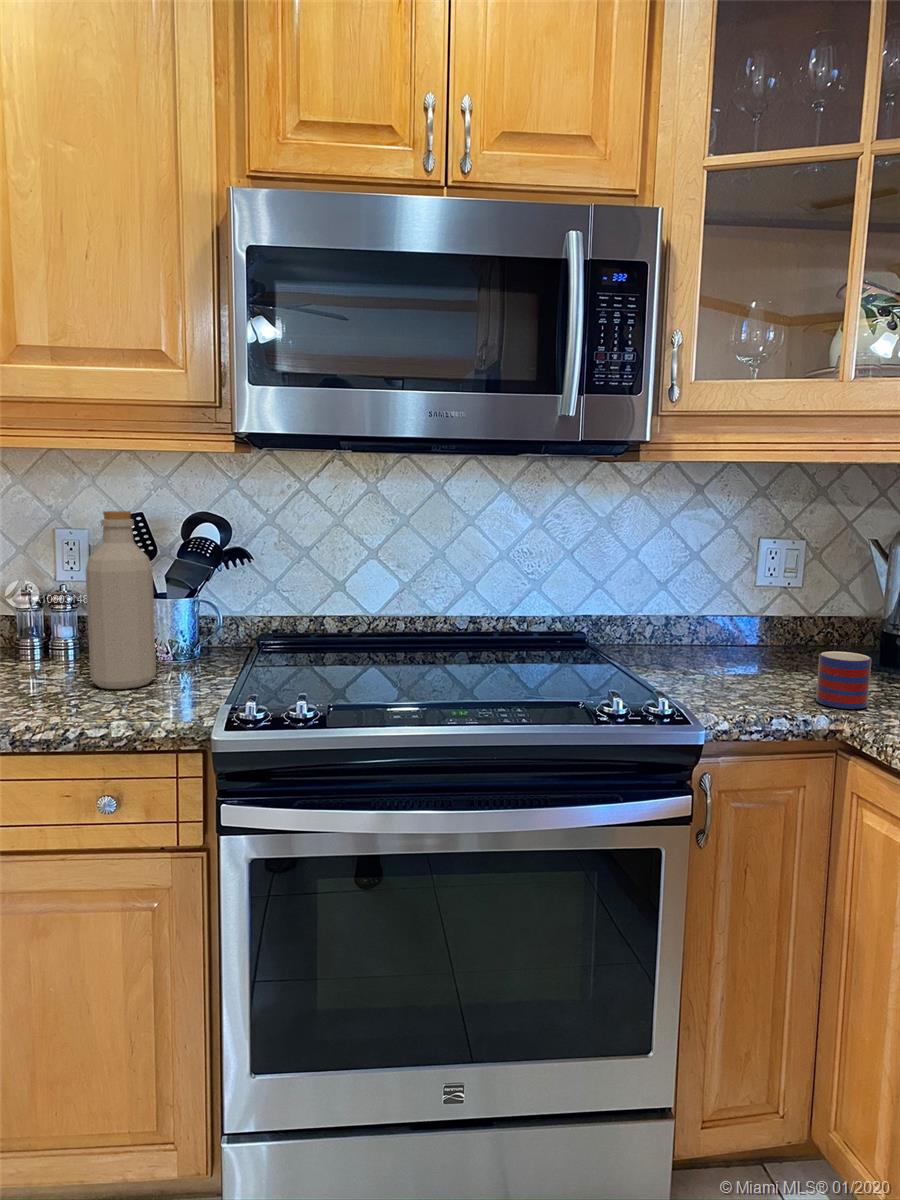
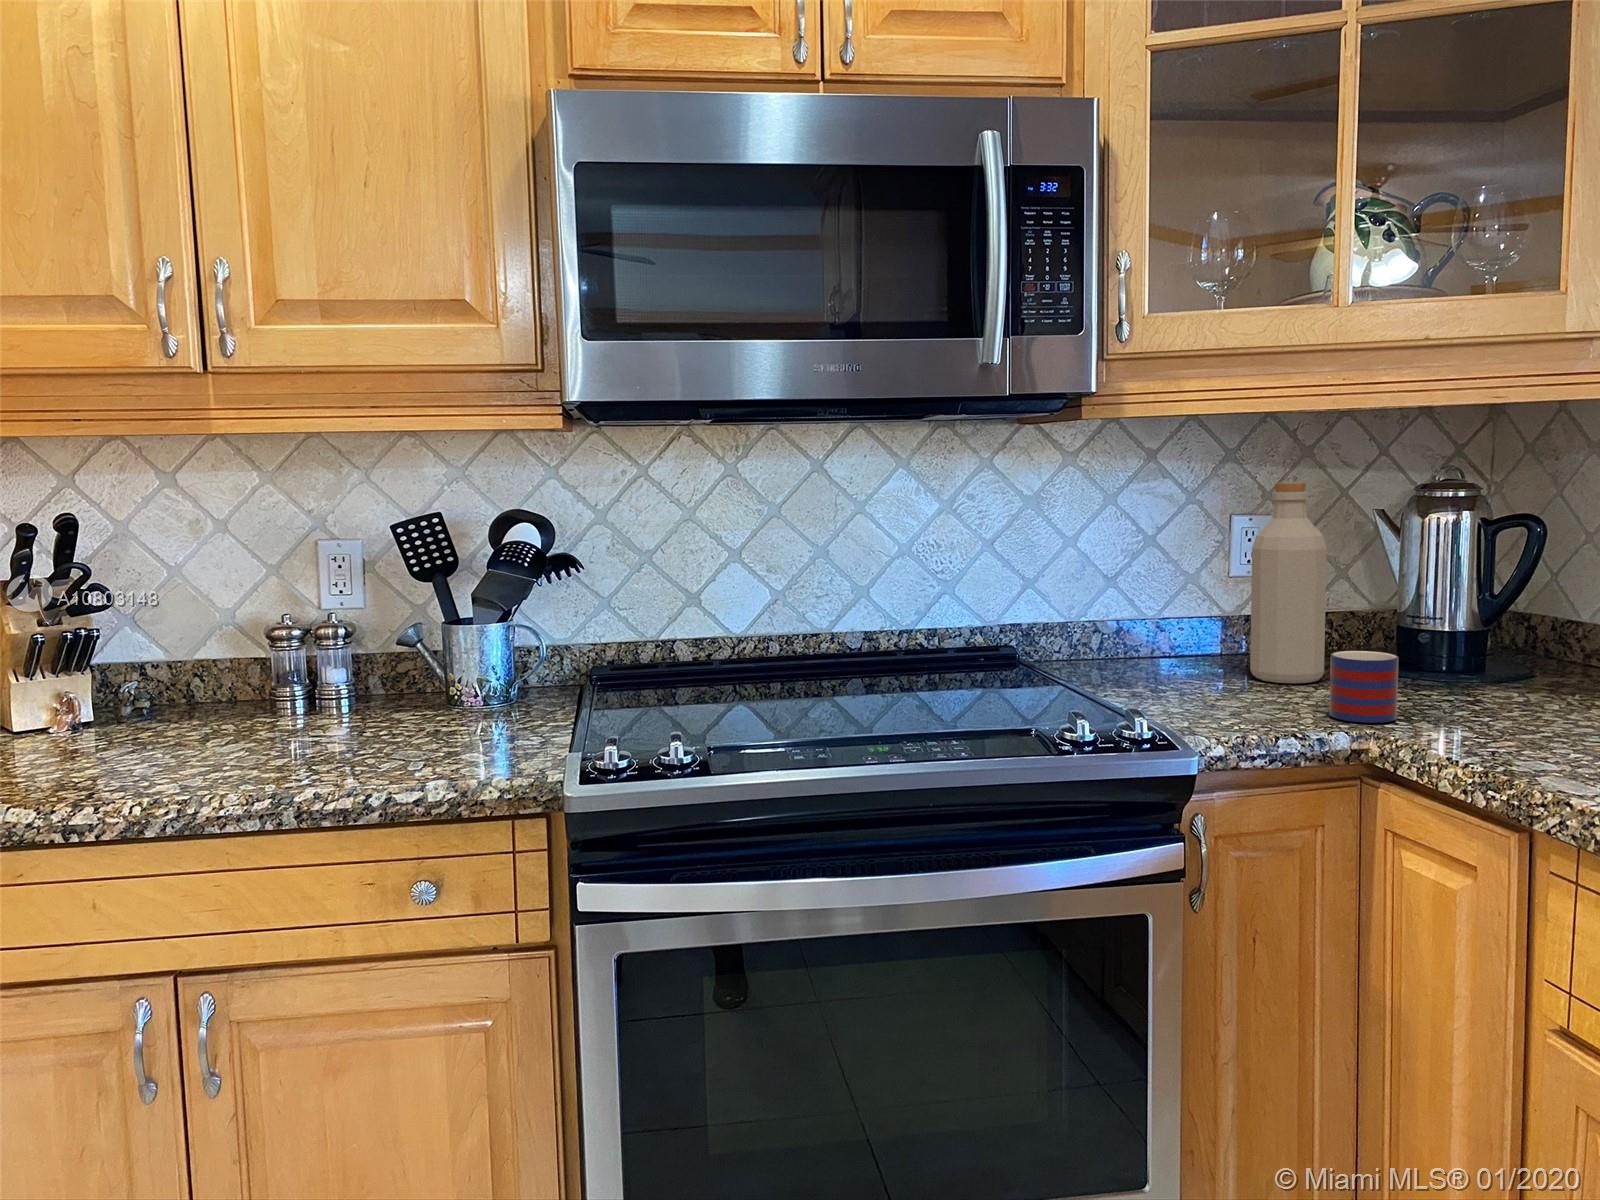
bottle: present [85,511,156,689] -> present [1250,483,1327,683]

